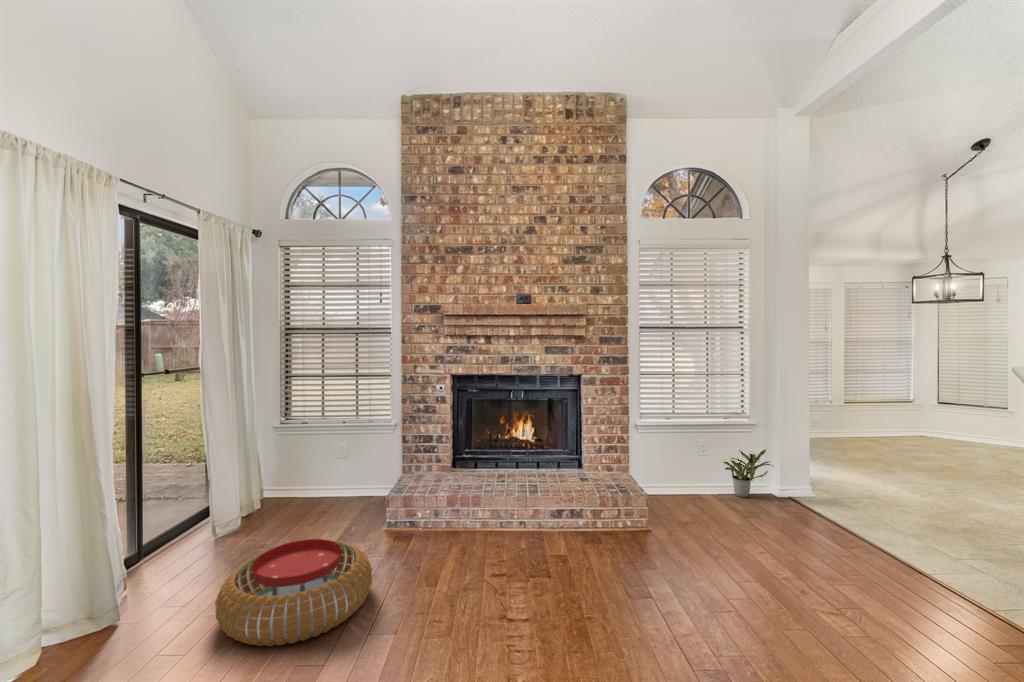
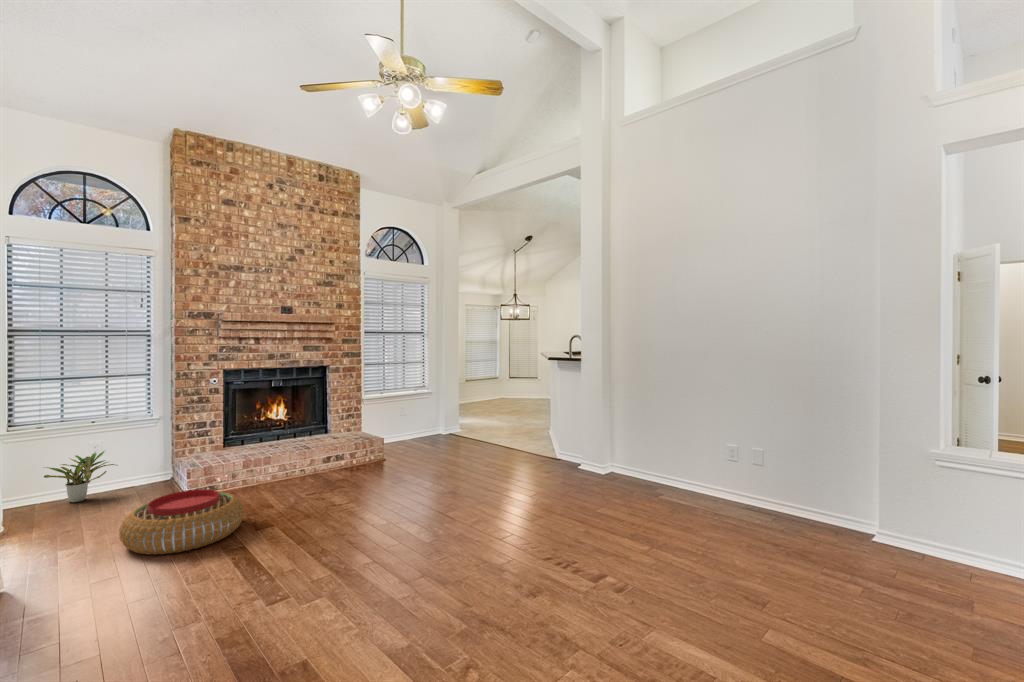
potted plant: present [723,449,773,497] -> present [44,451,115,503]

